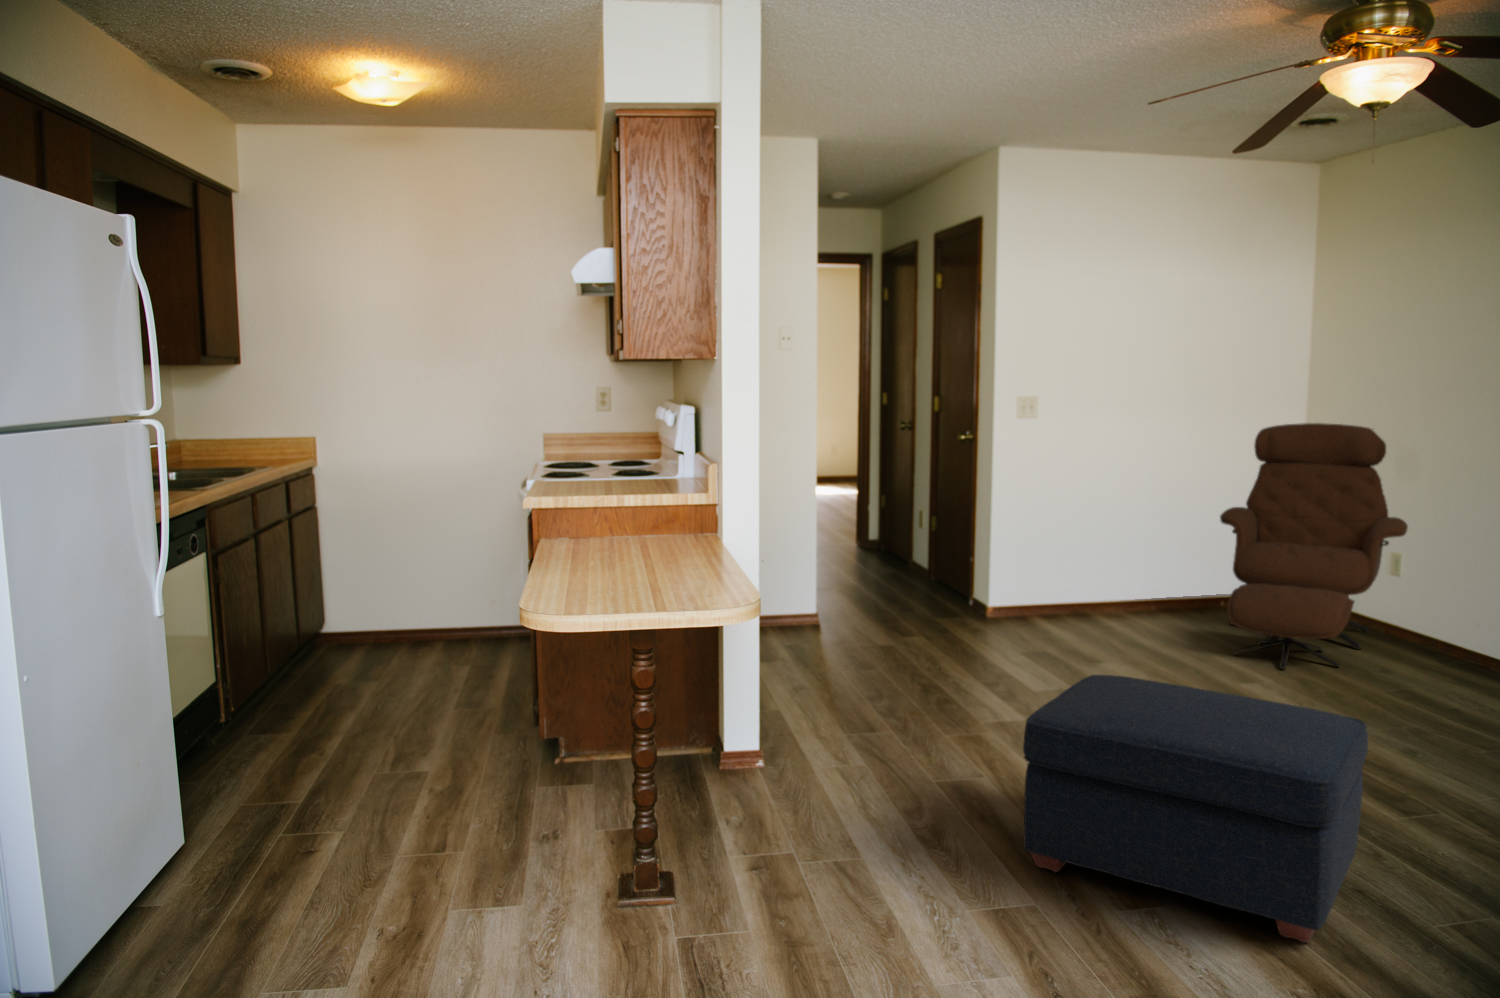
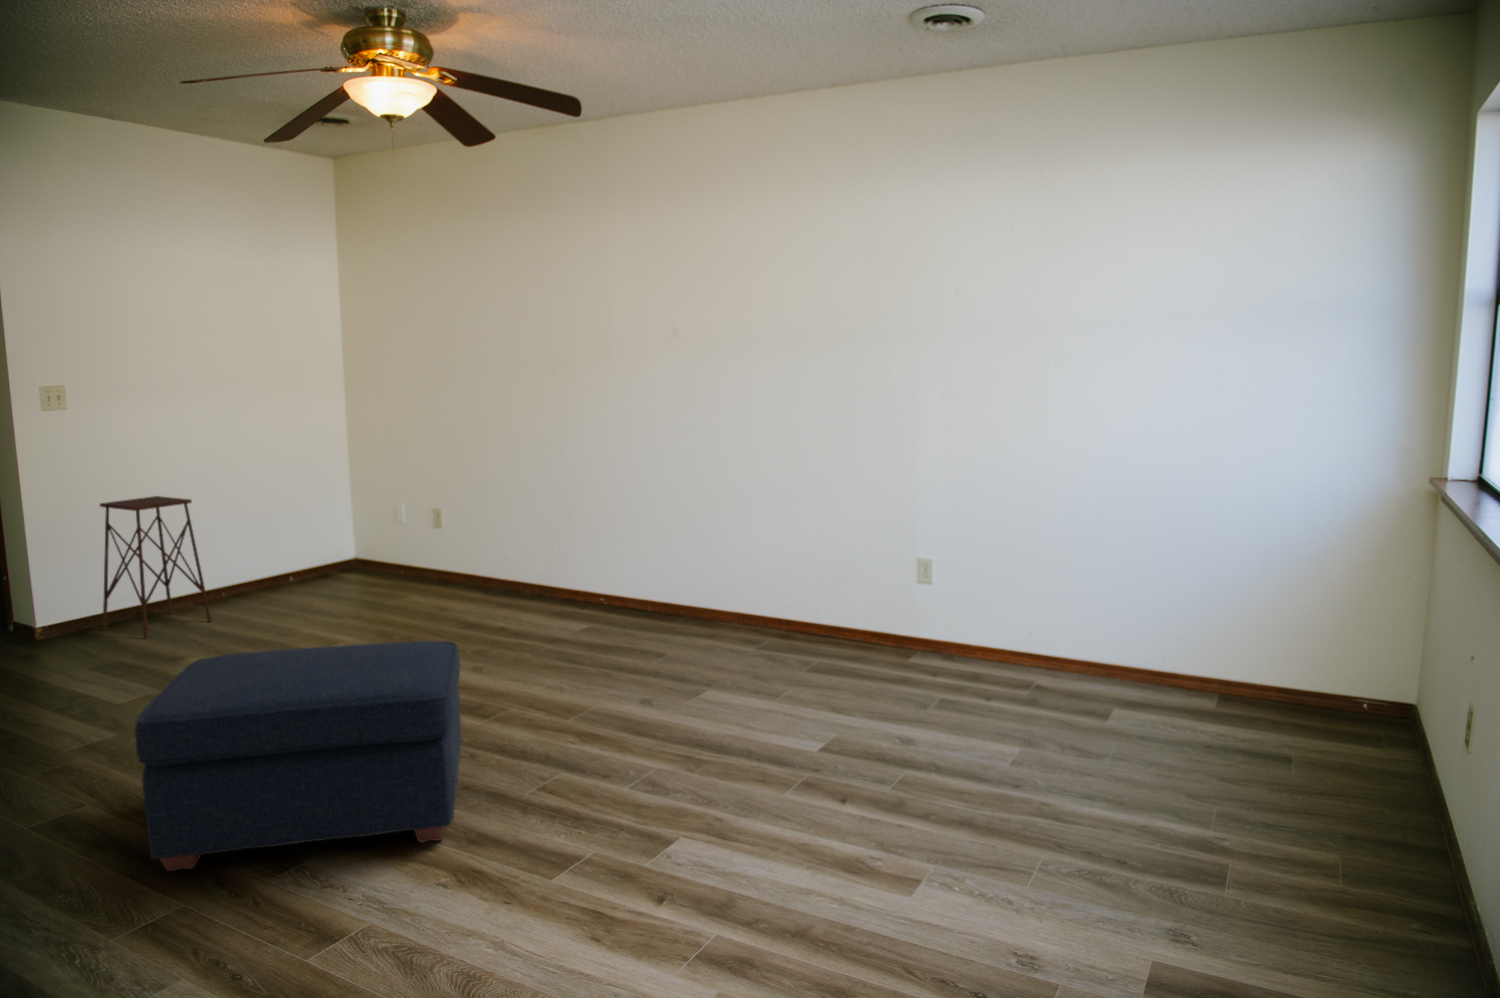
lounge chair: present [1220,423,1408,669] -> none [282,408,440,624]
side table: none [1039,502,1133,638] -> present [100,496,211,638]

